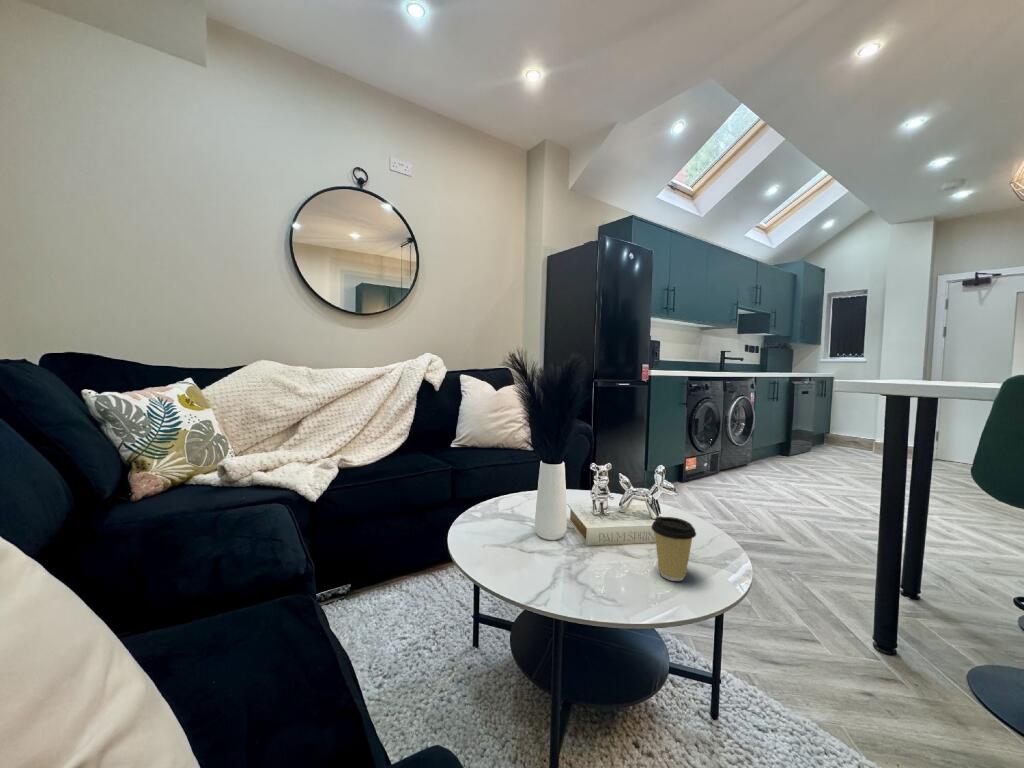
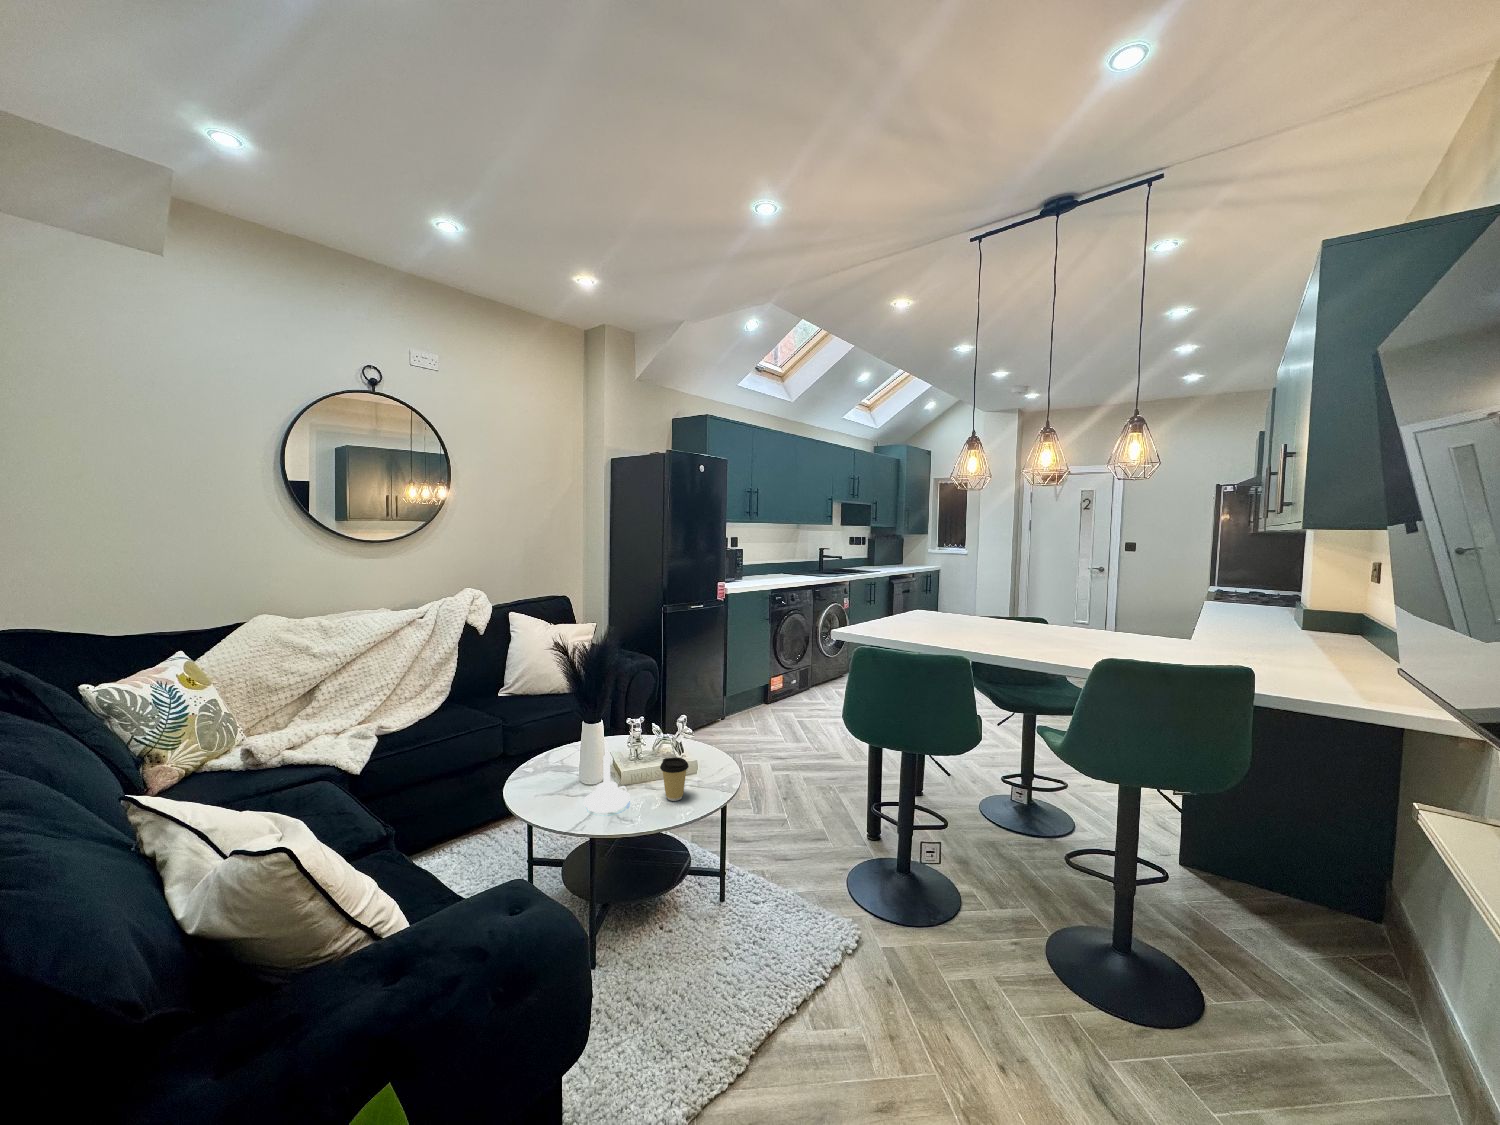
candle holder: none [545,491,609,586] -> present [584,748,630,813]

